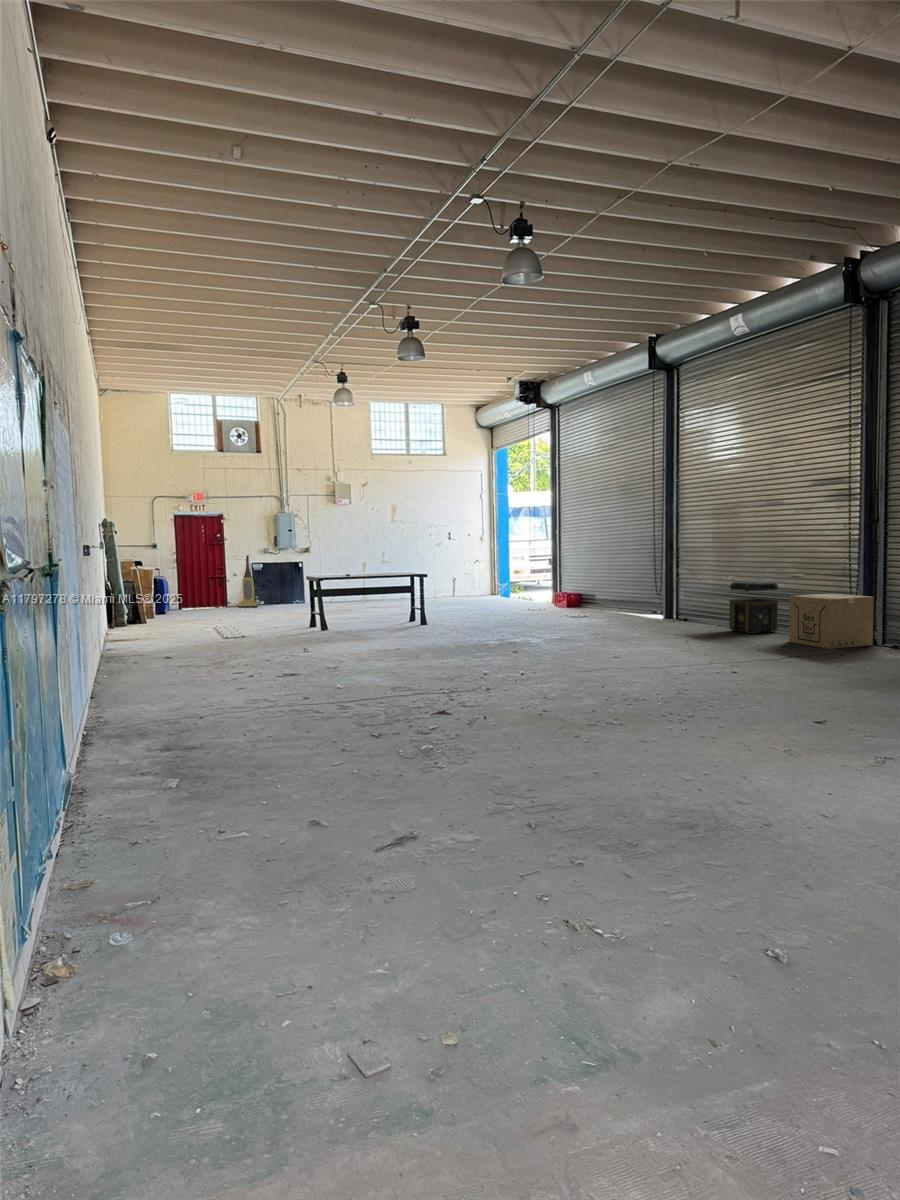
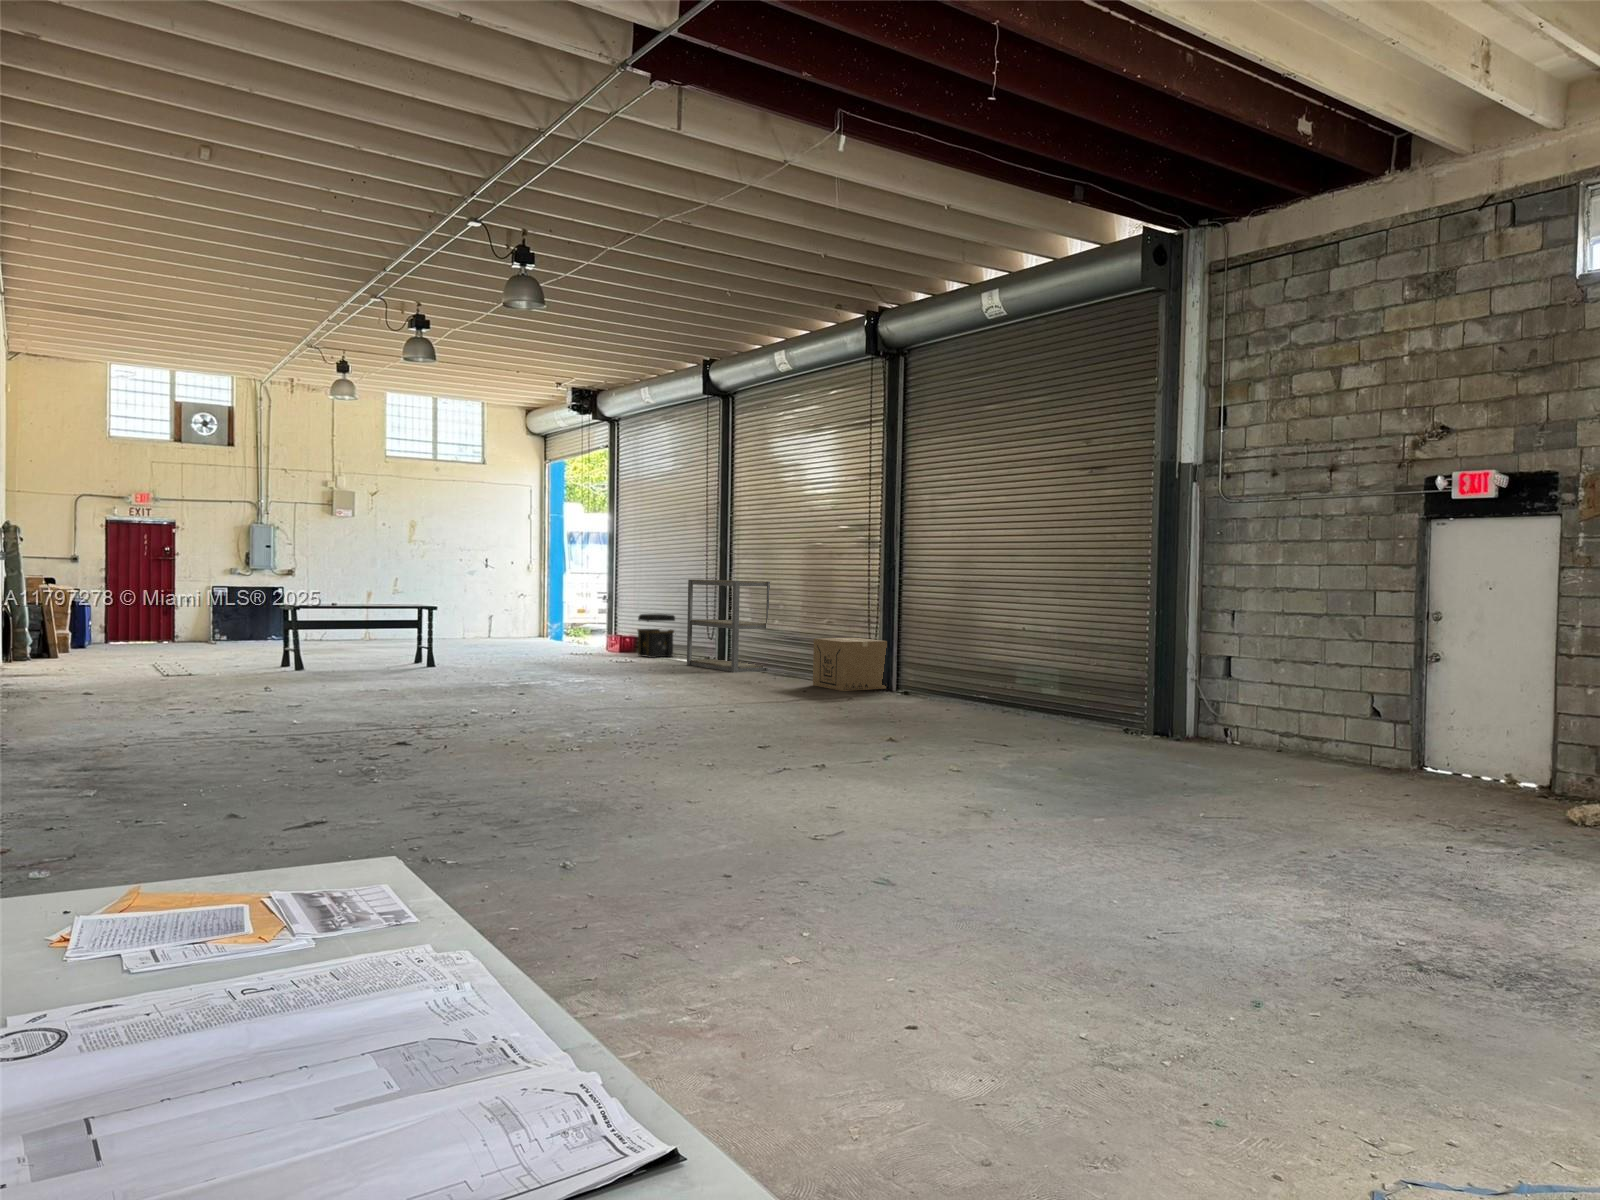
shelving unit: none [640,541,726,628] -> present [687,580,770,672]
vacuum cleaner: present [238,555,258,607] -> none [190,576,221,643]
toolbox: present [729,581,779,634] -> present [638,614,675,658]

